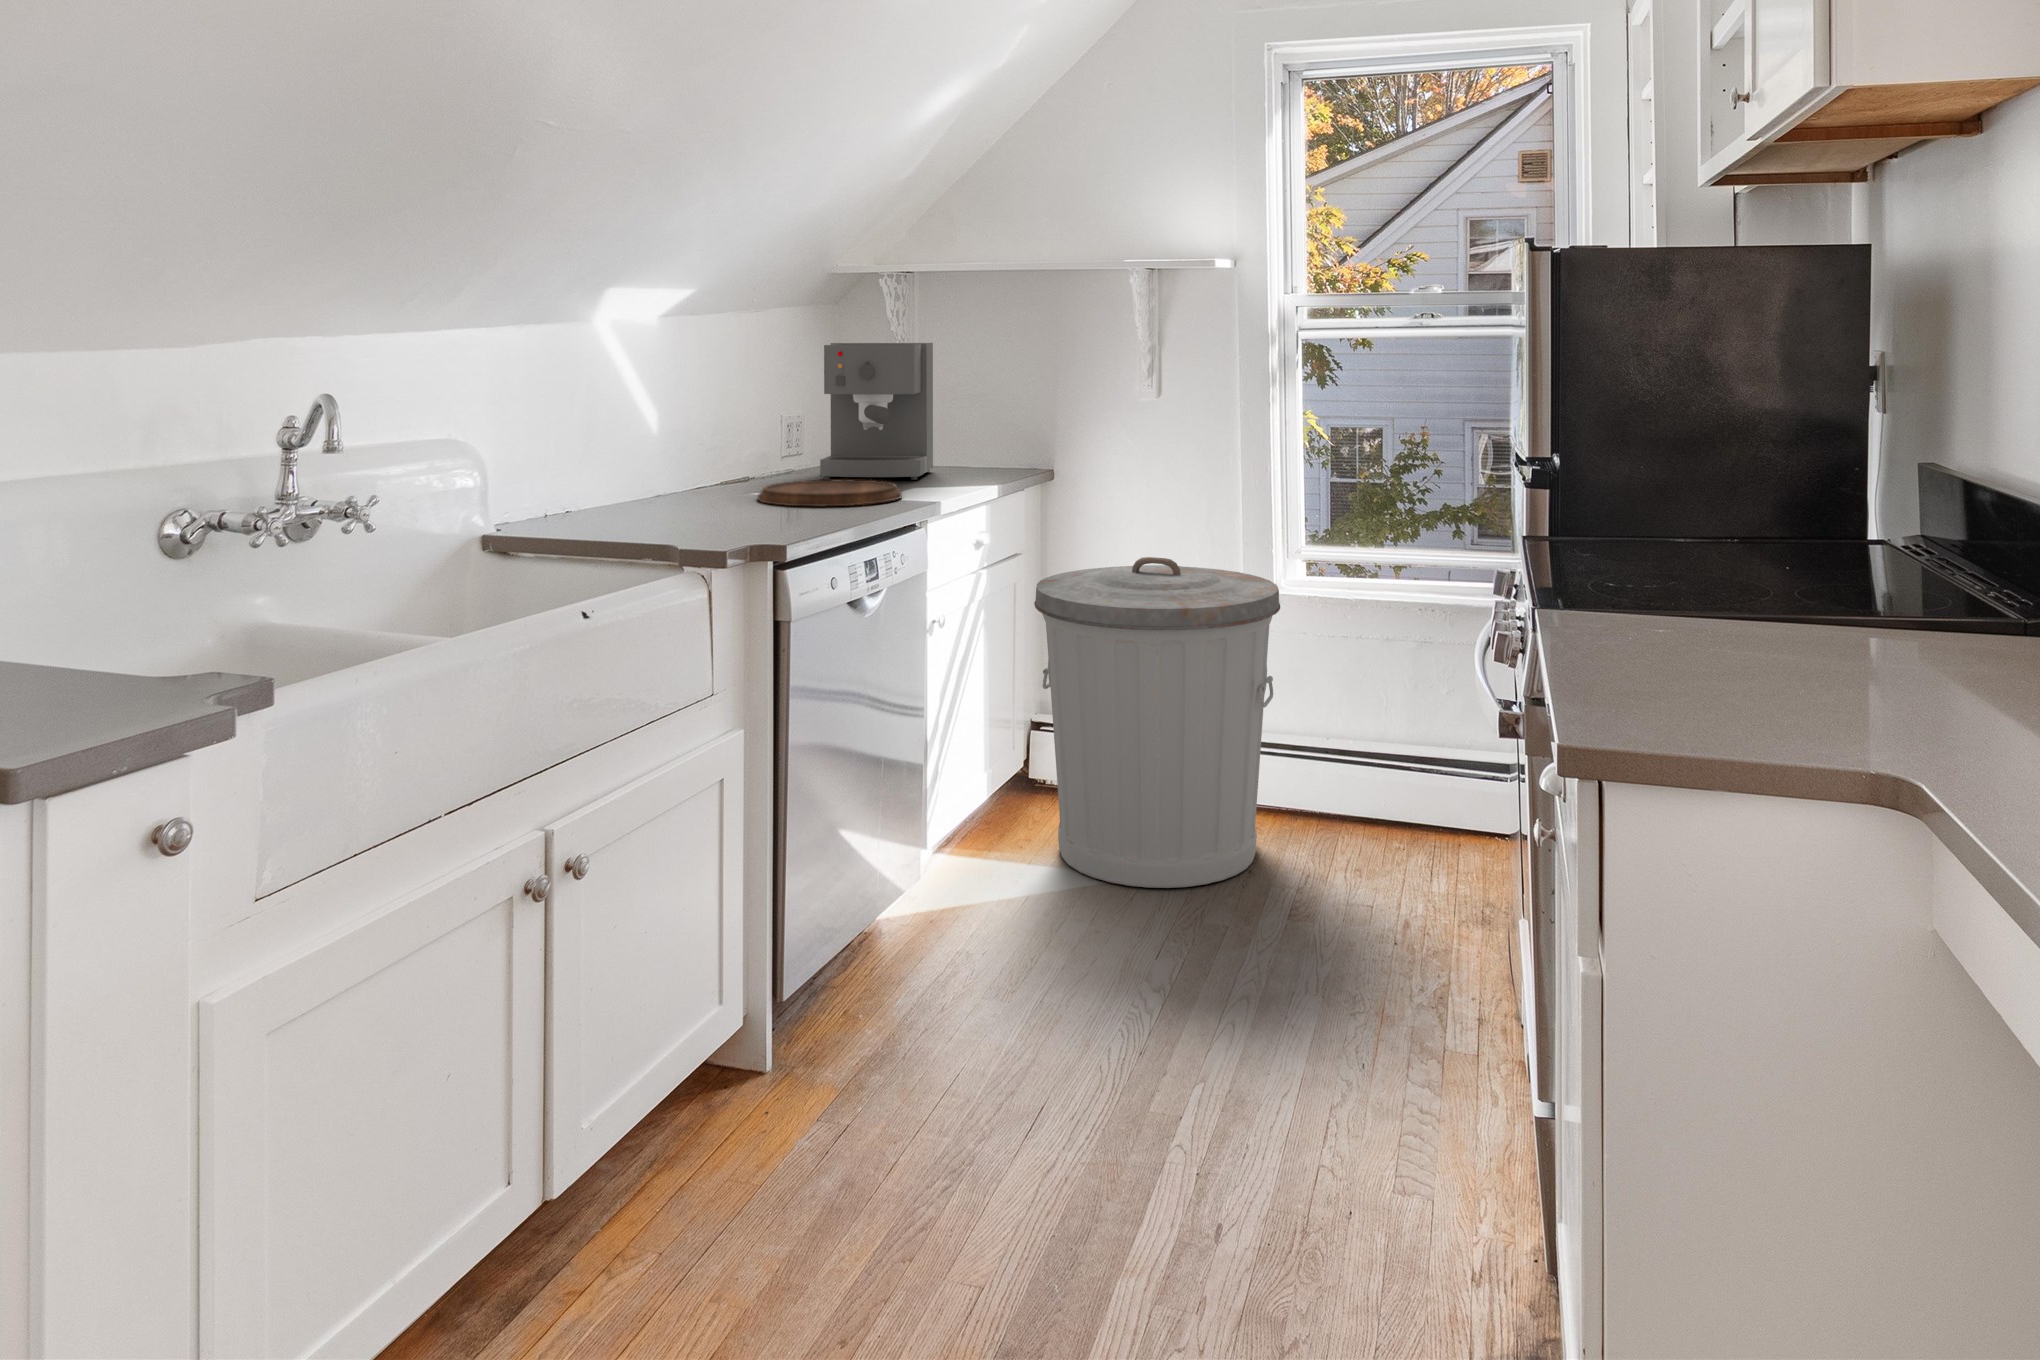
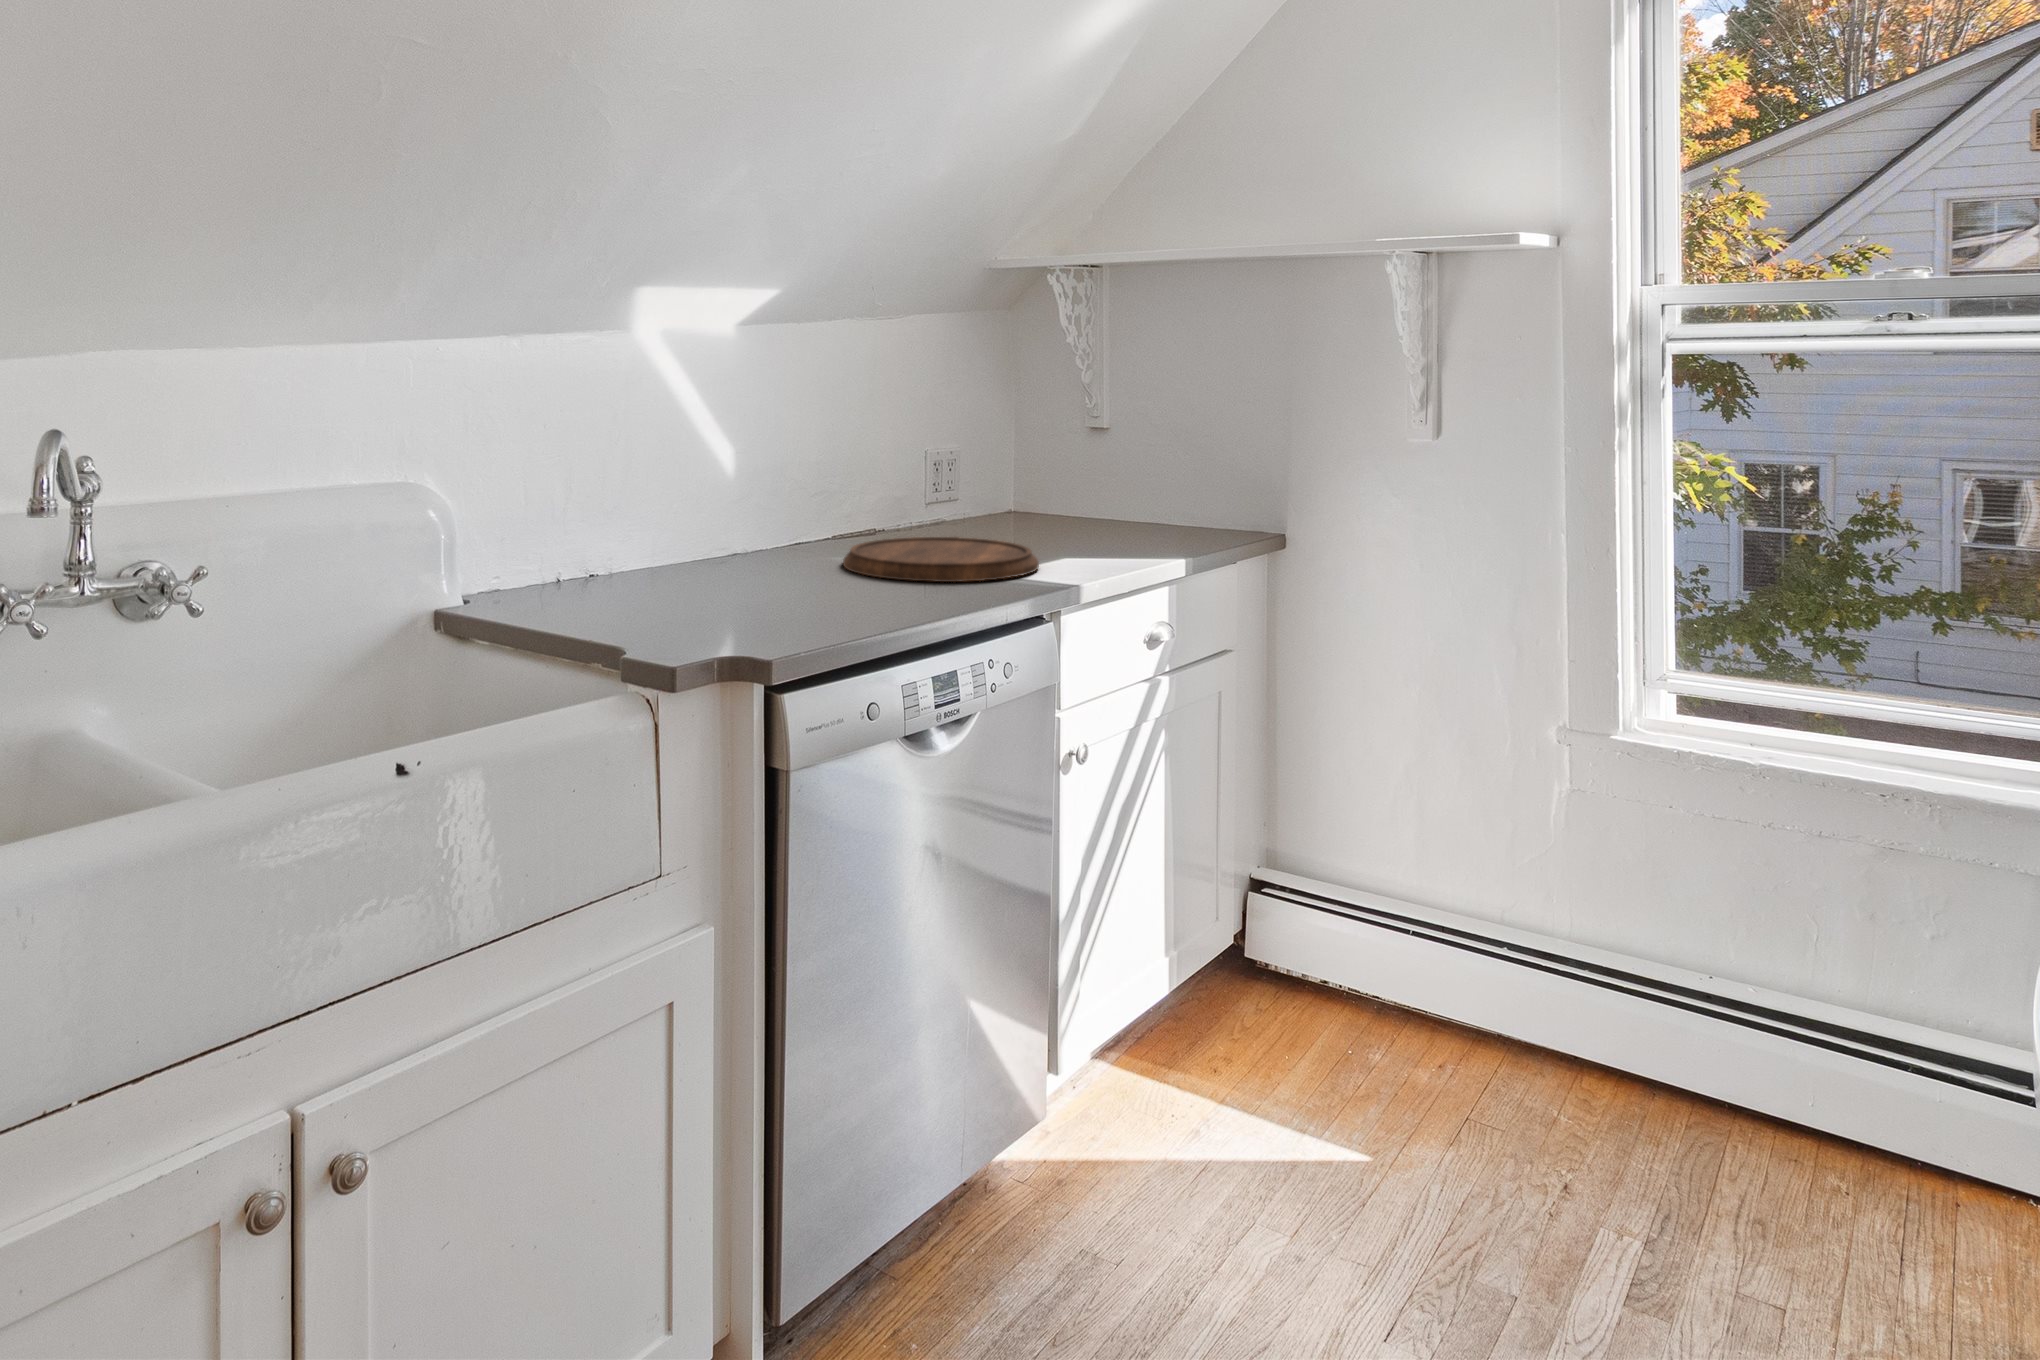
coffee maker: present [820,343,933,480] -> none [961,352,1121,539]
trash can: present [1034,557,1280,888] -> none [1234,677,1623,1200]

